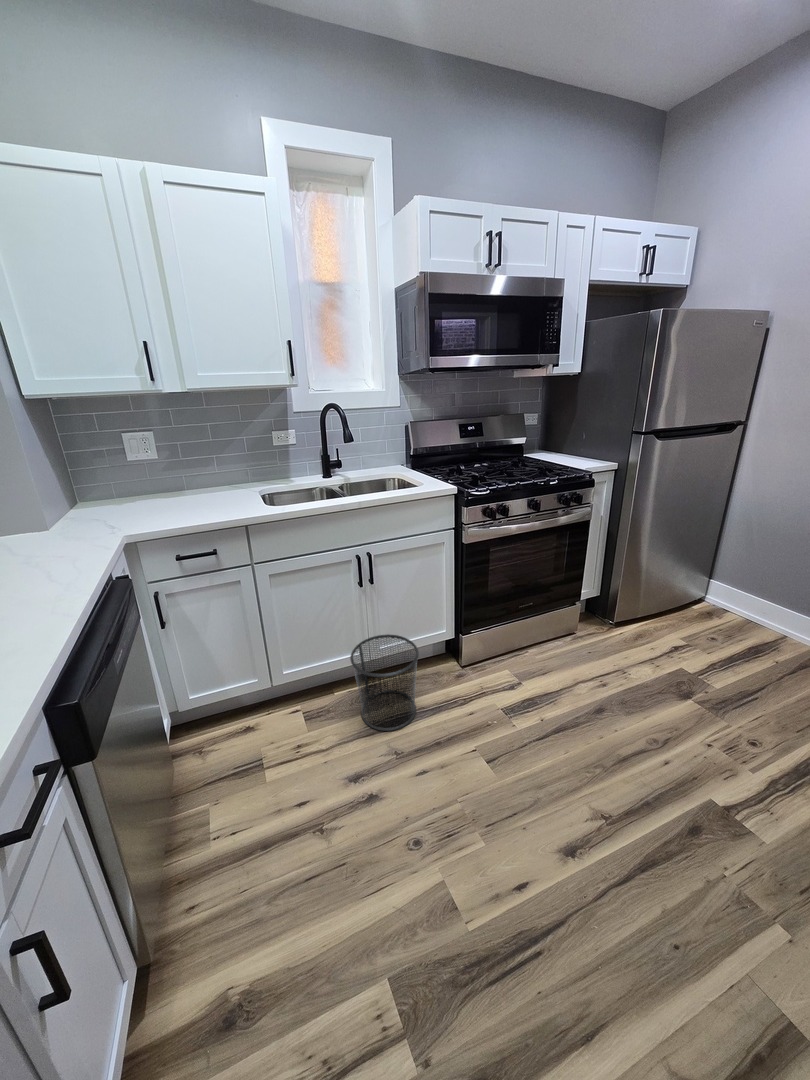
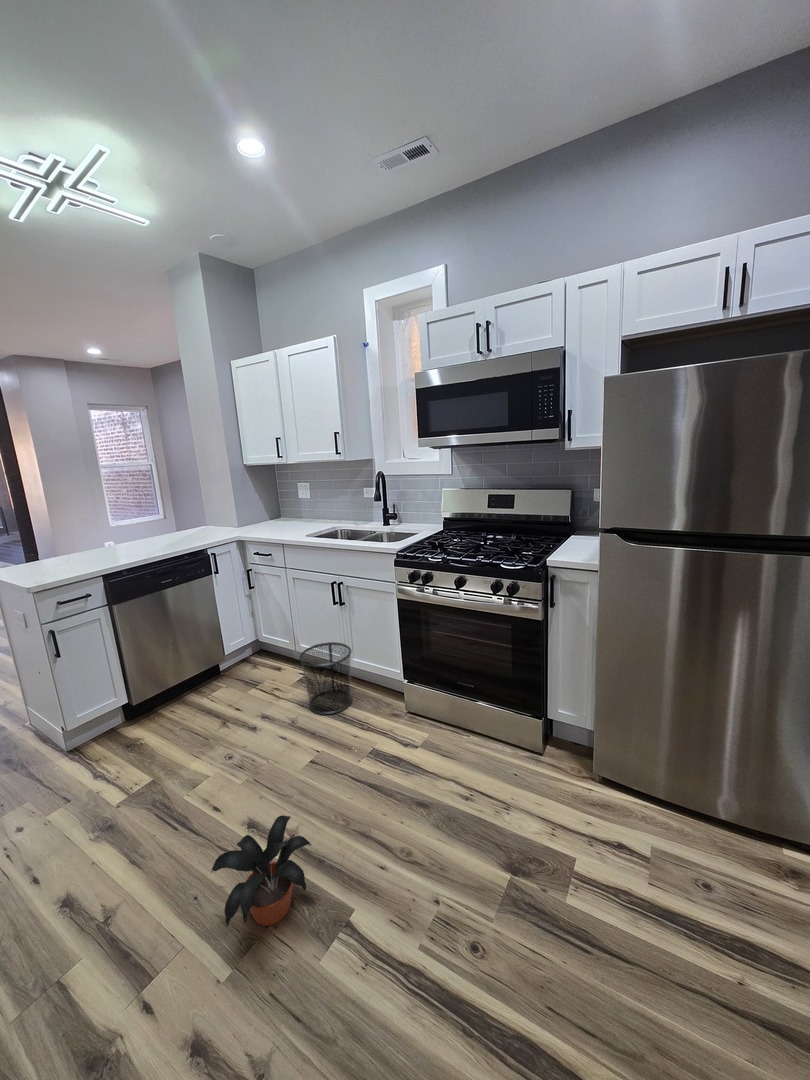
potted plant: none [653,779,793,895] -> present [211,815,311,926]

